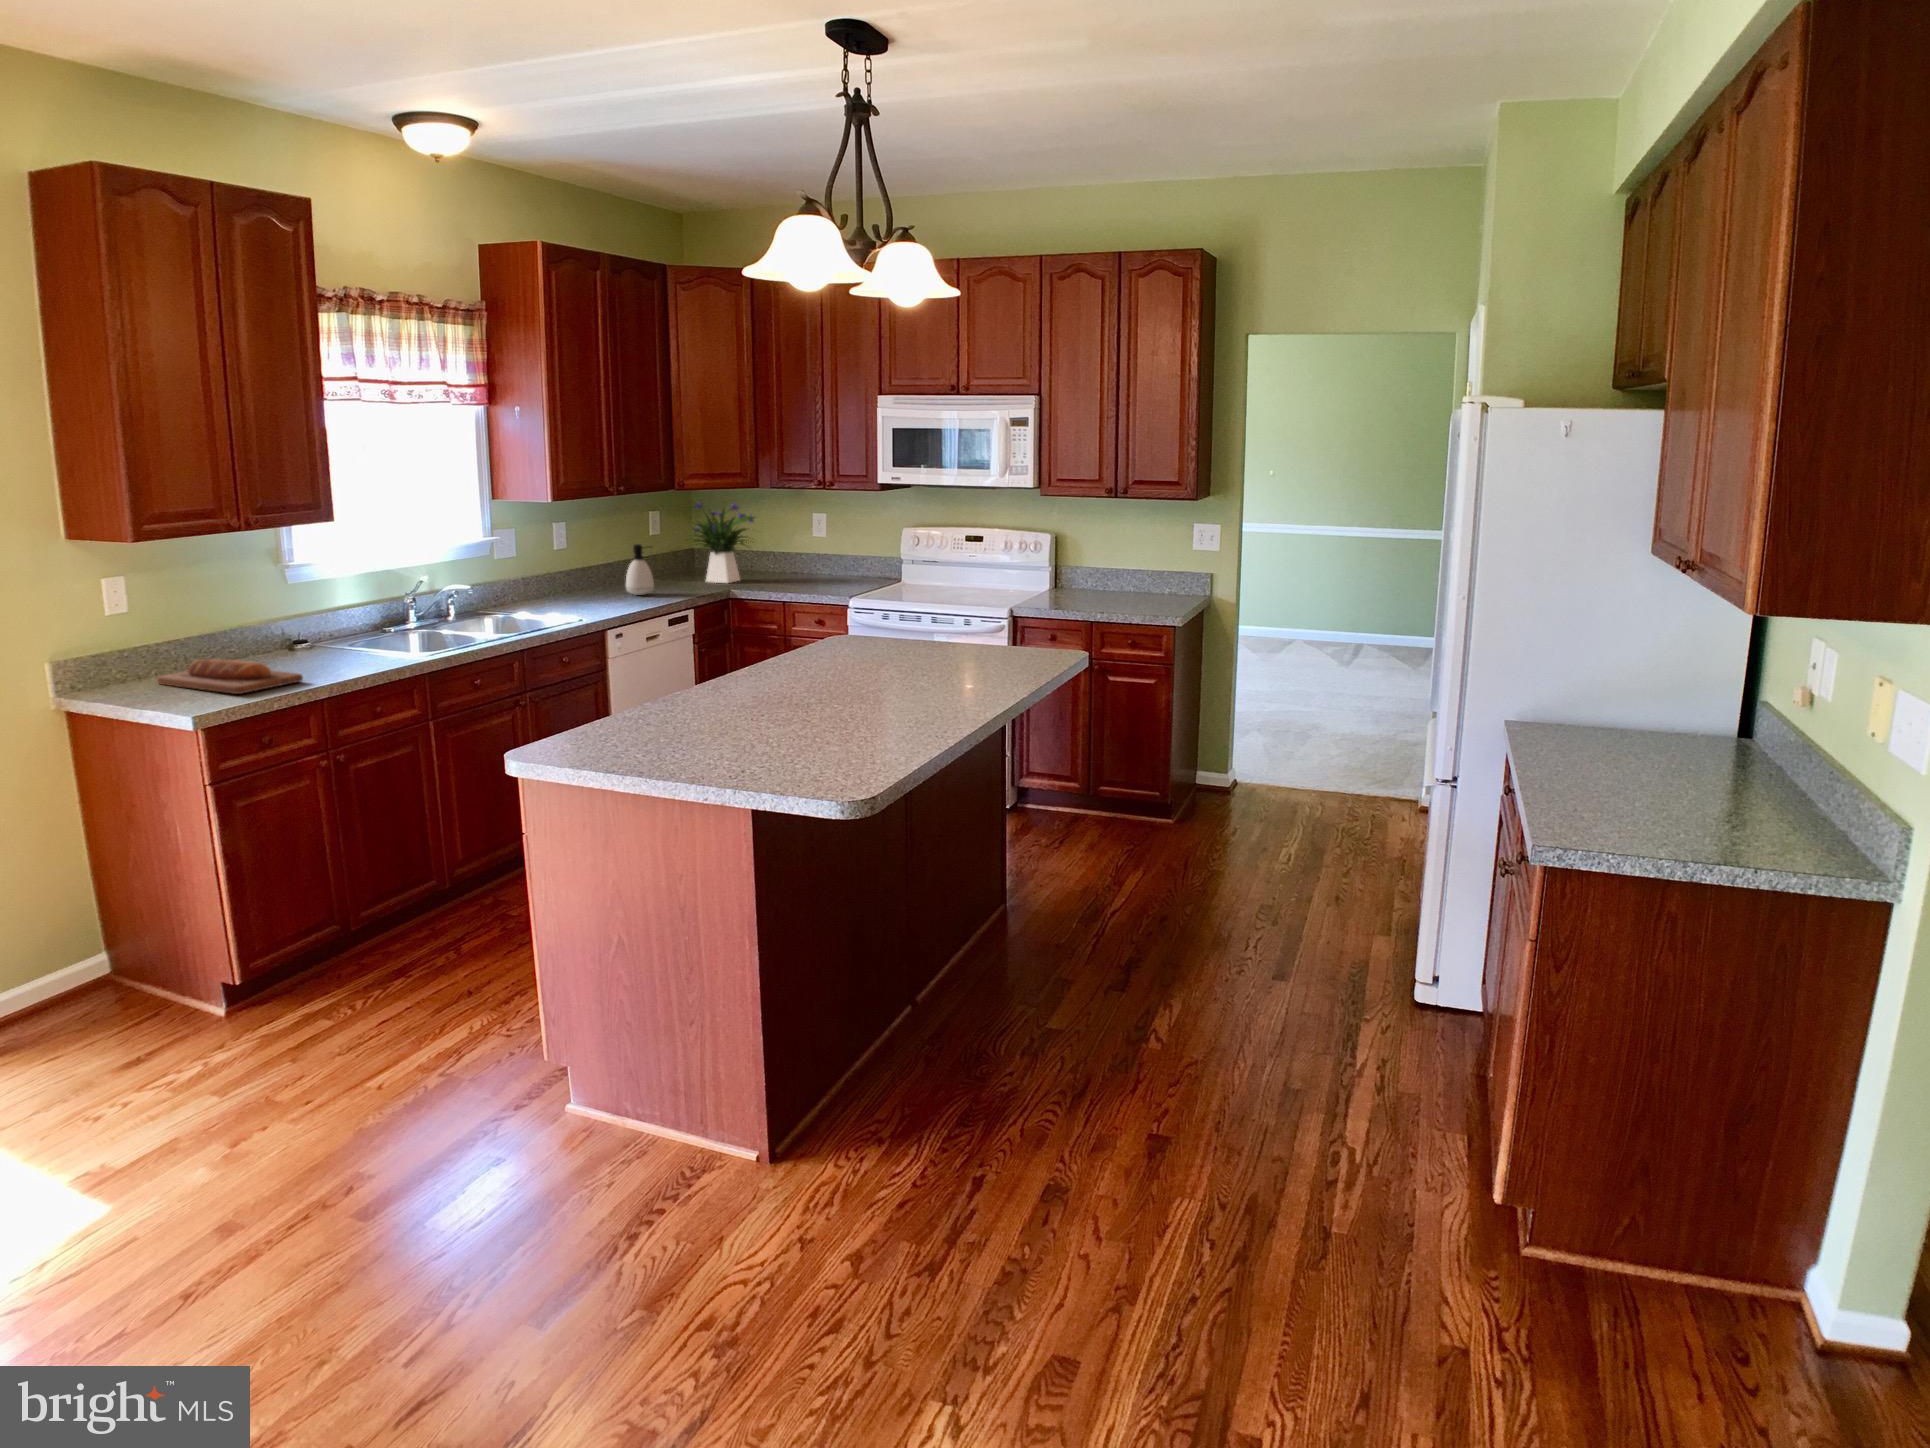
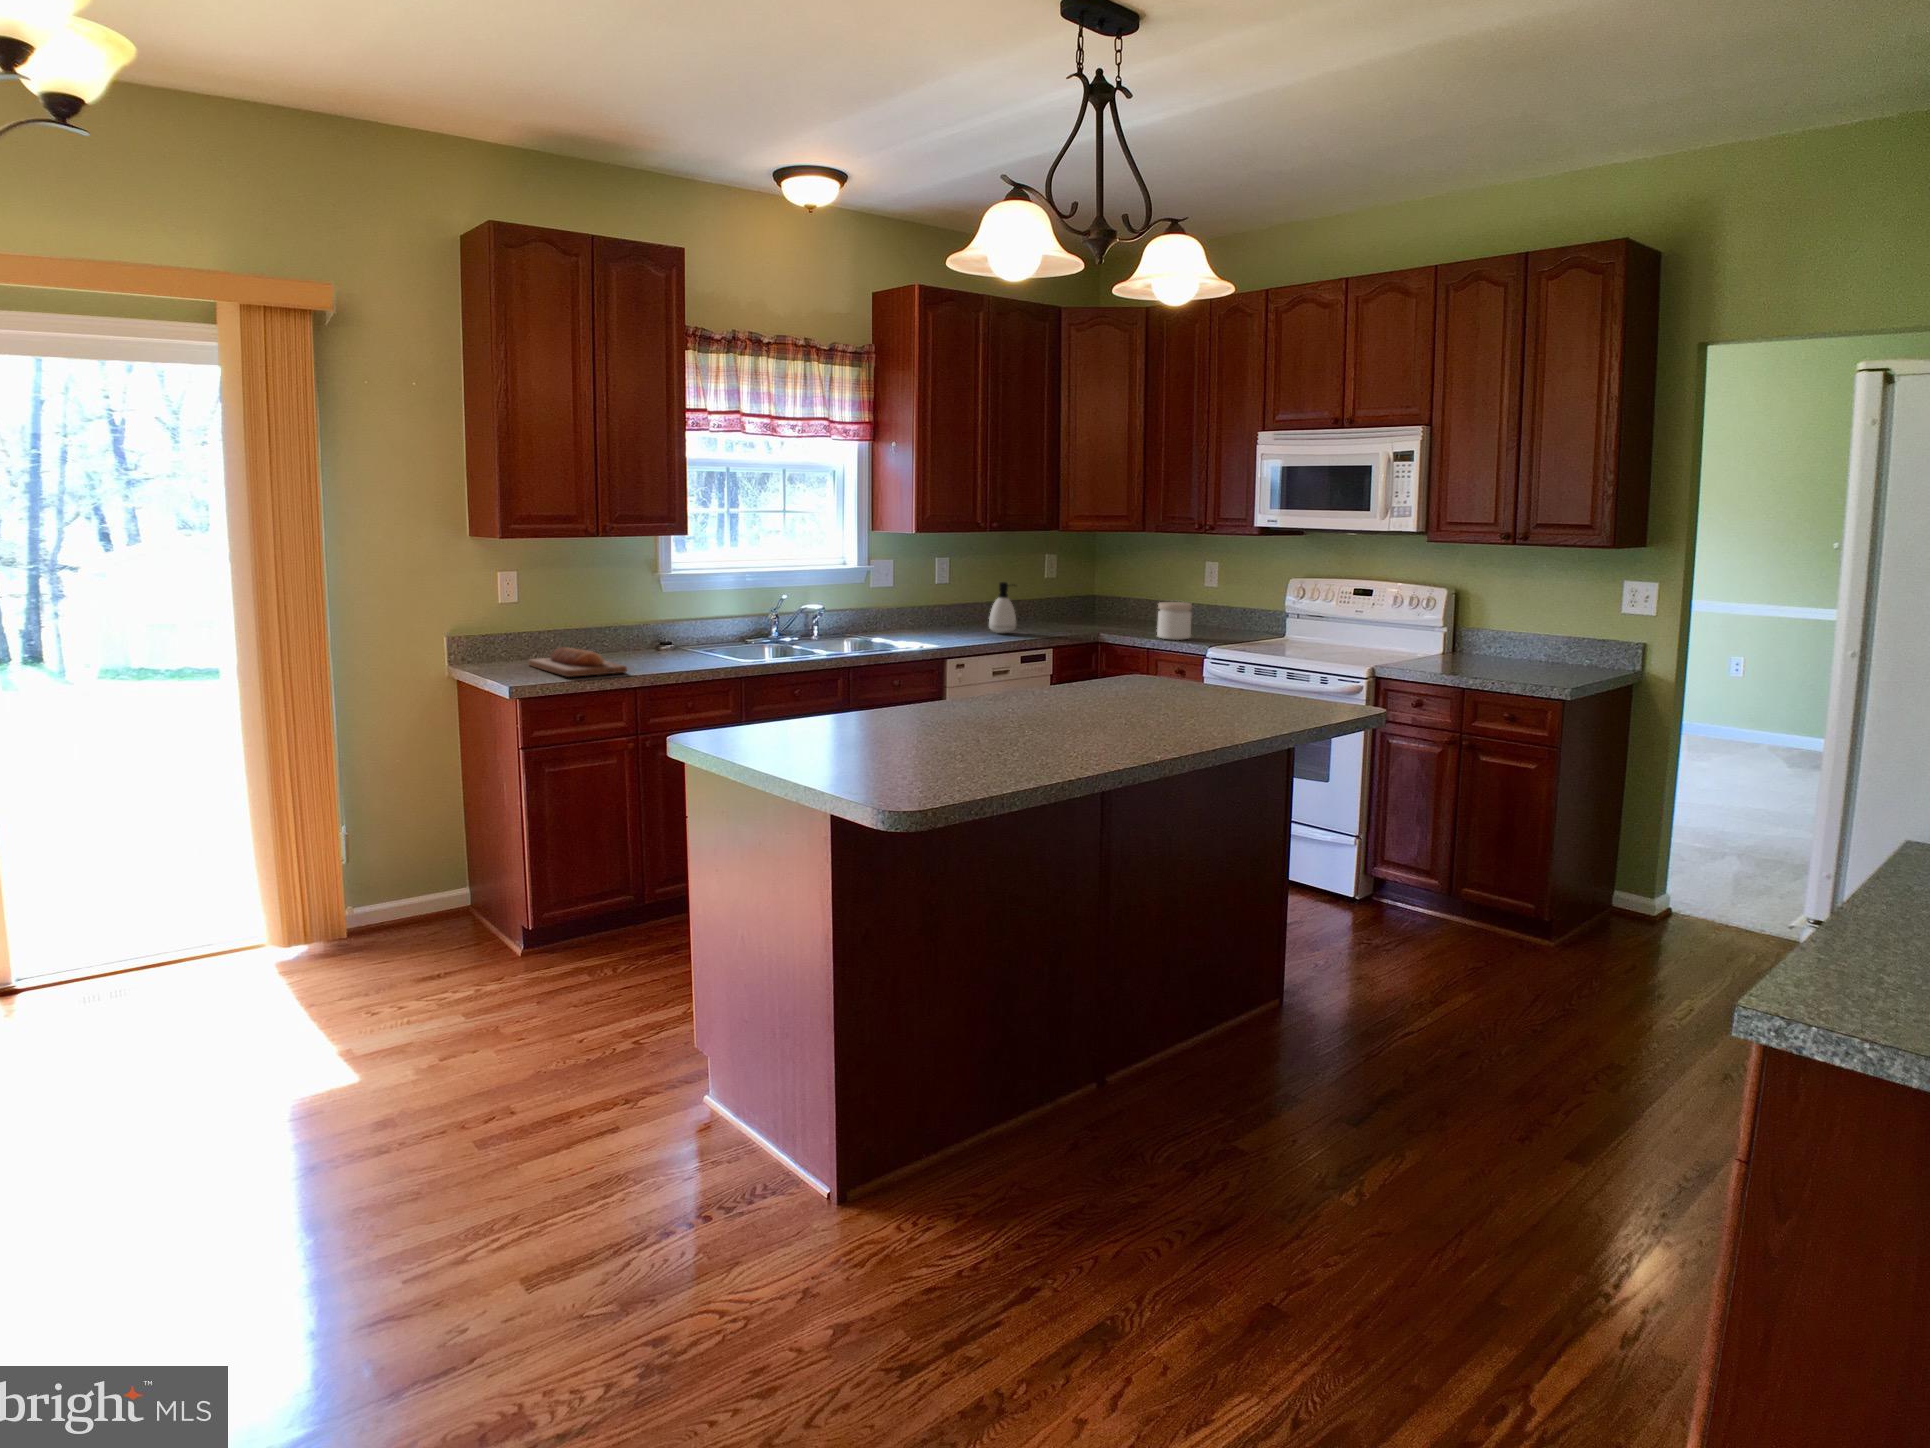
flower arrangement: present [691,501,755,583] -> none [1051,538,1140,630]
jar: none [788,554,820,589] -> present [1157,602,1192,640]

